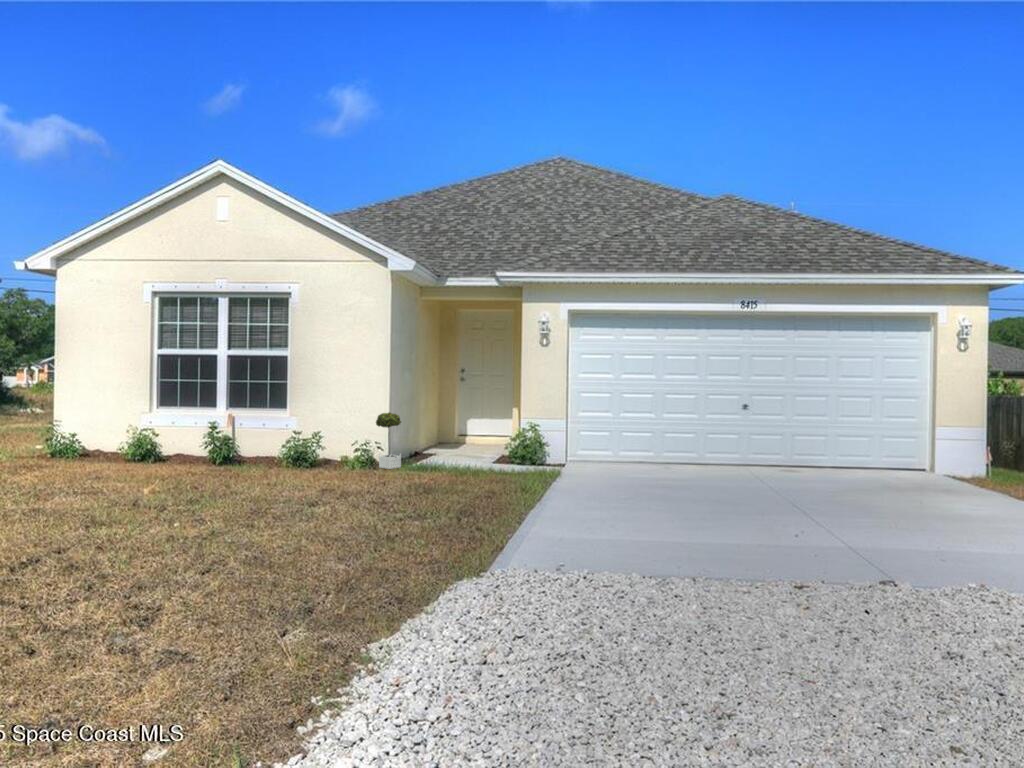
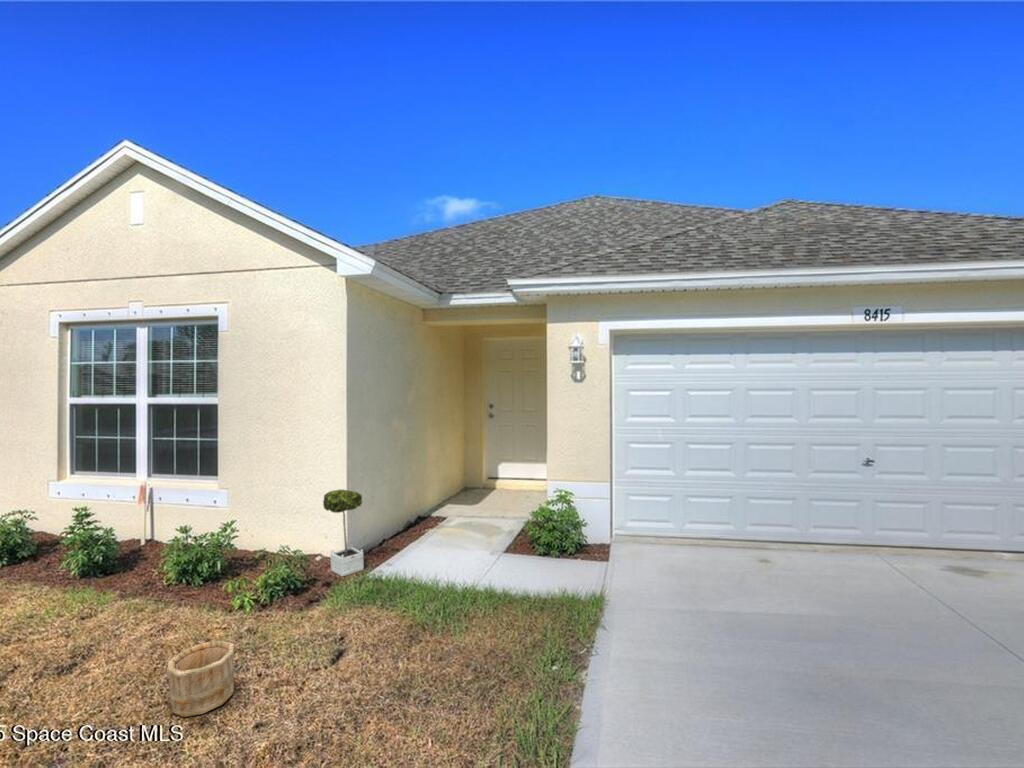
wooden bucket: none [353,466,382,491] -> present [167,641,234,717]

